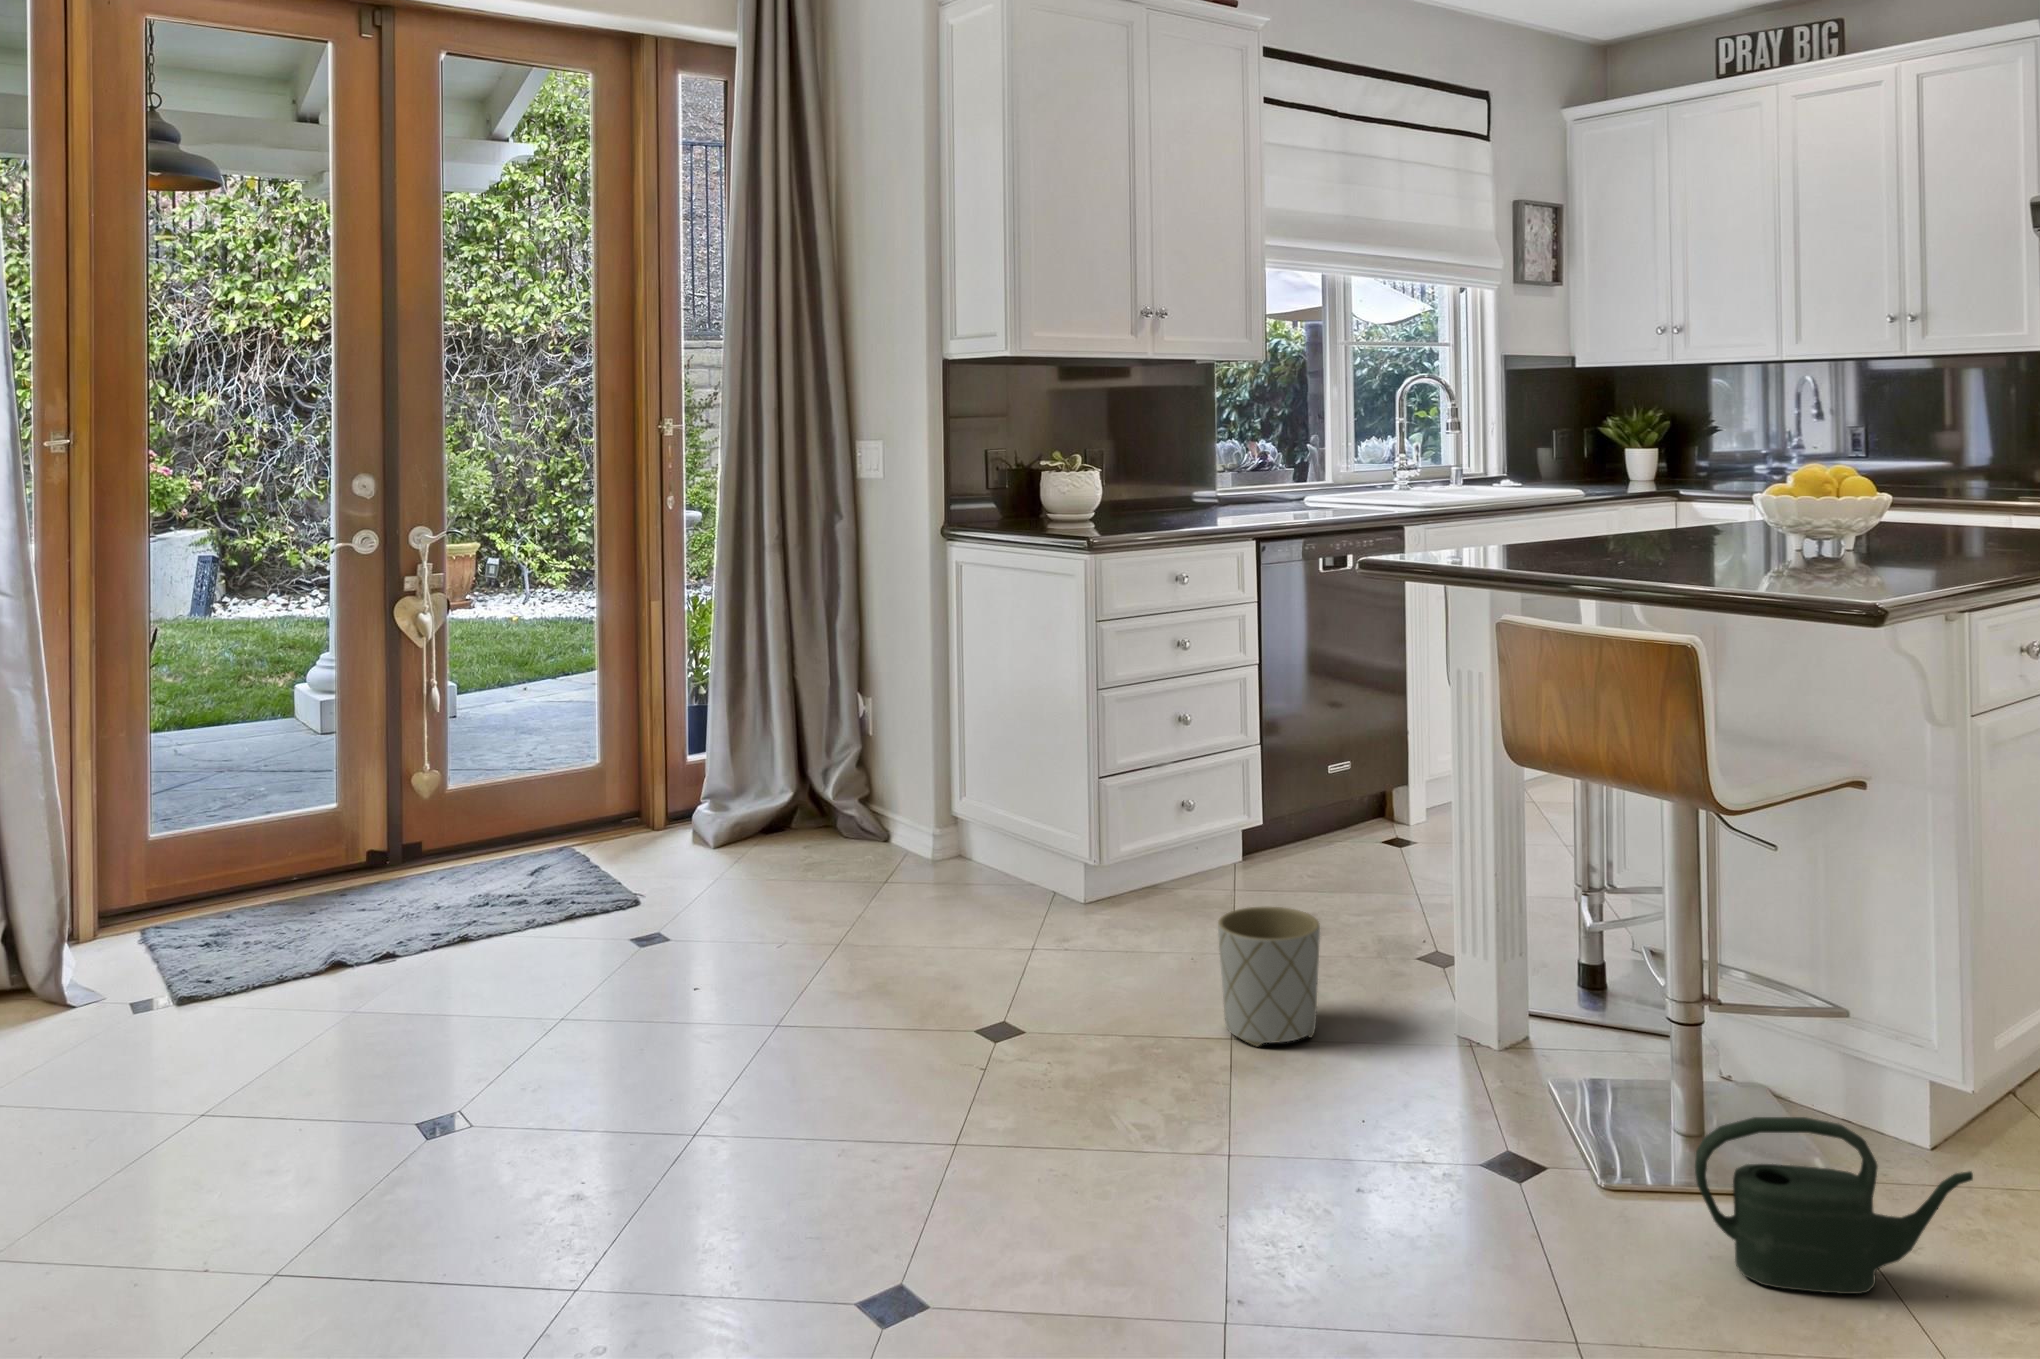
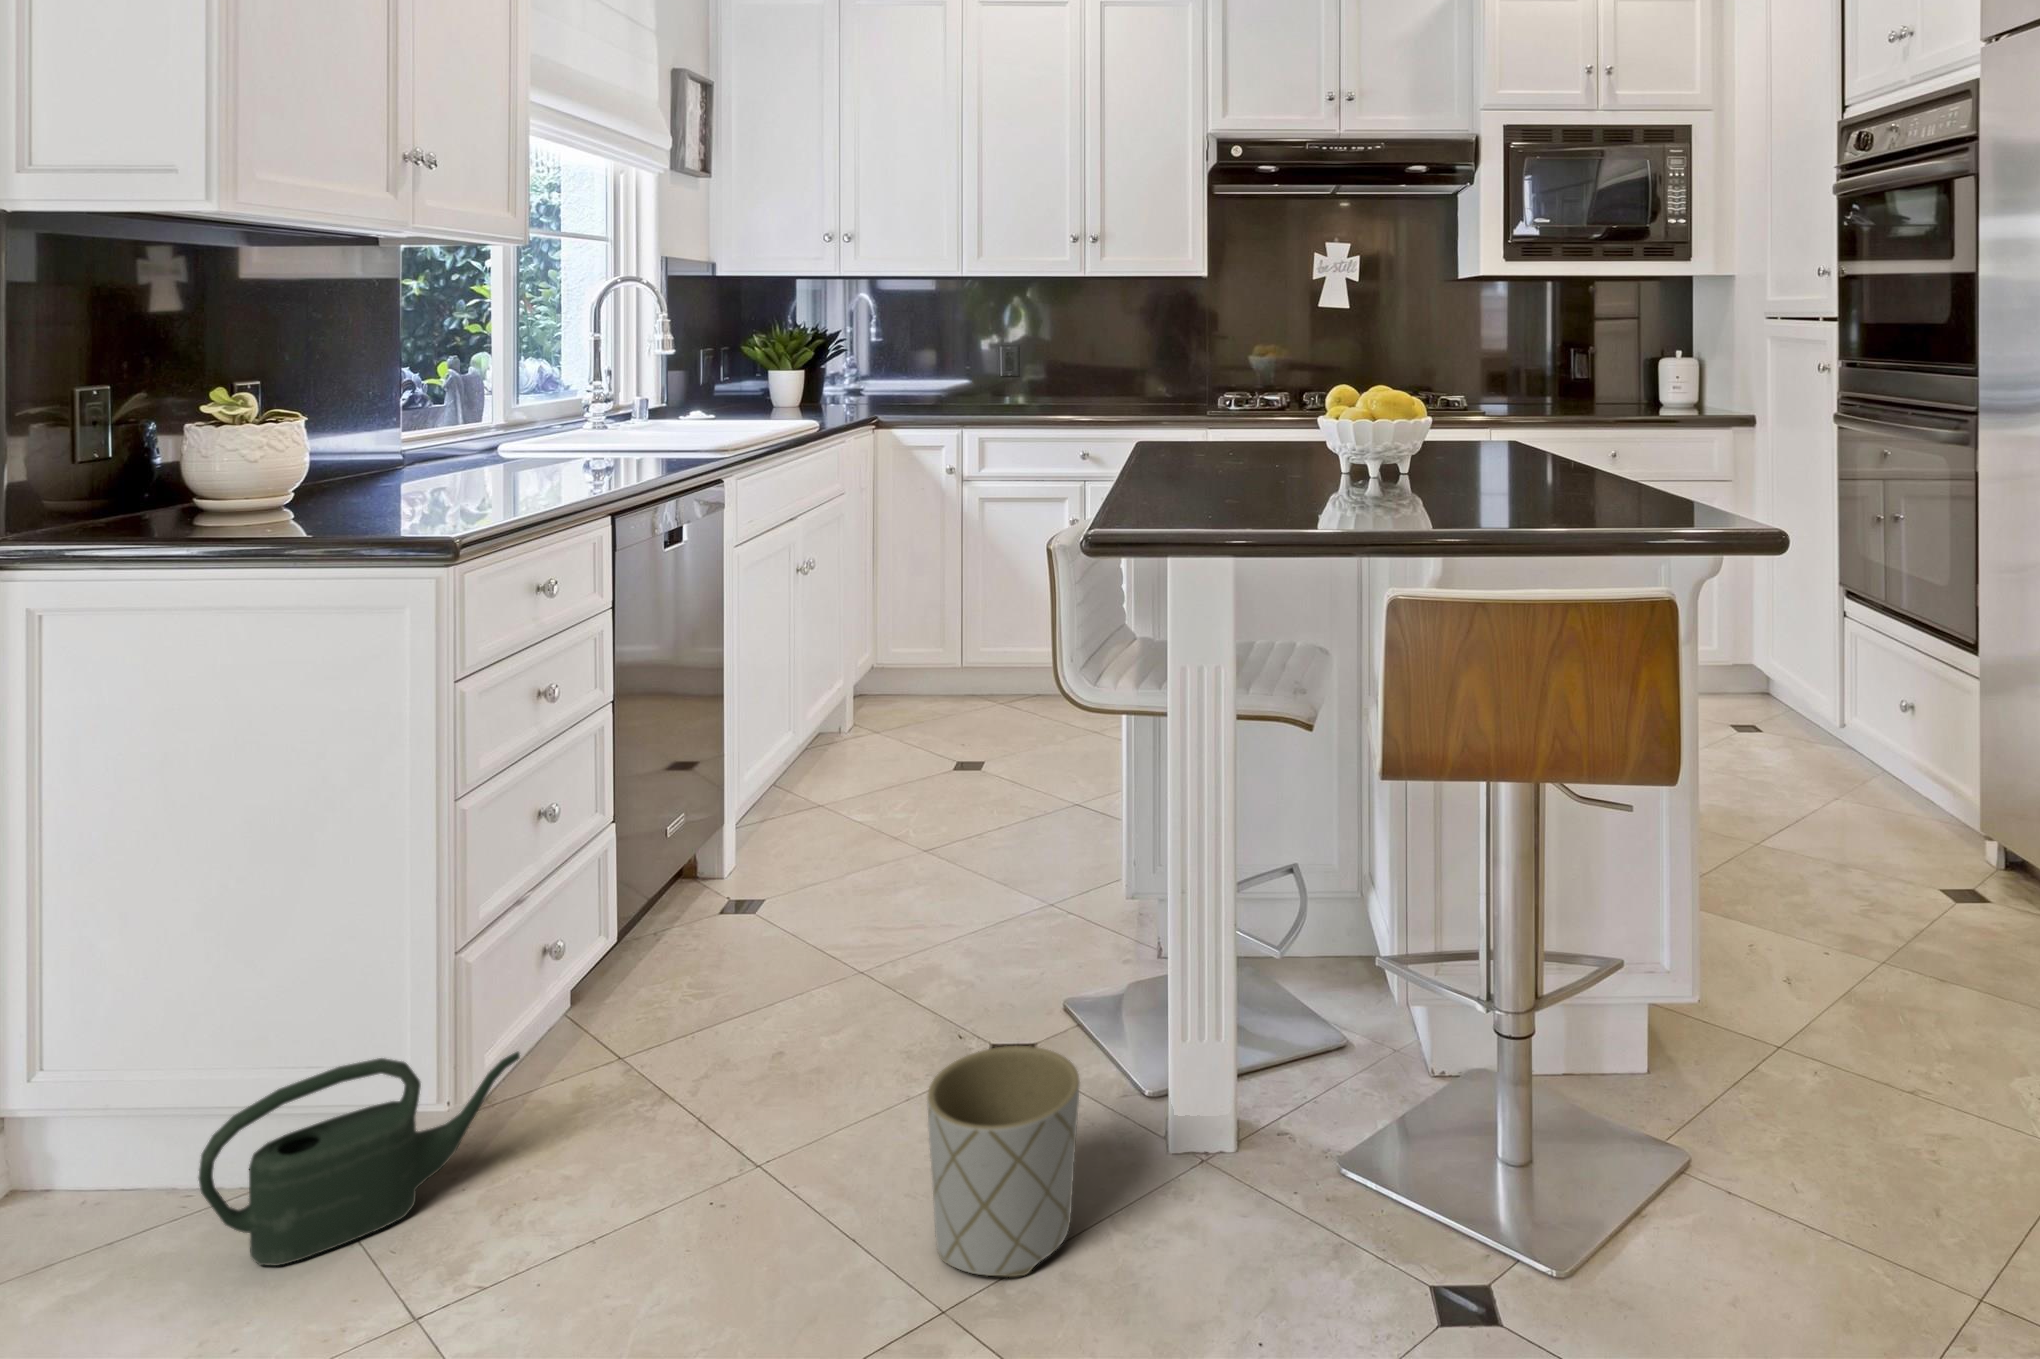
watering can: present [1695,1117,1973,1294] -> present [199,1052,520,1266]

